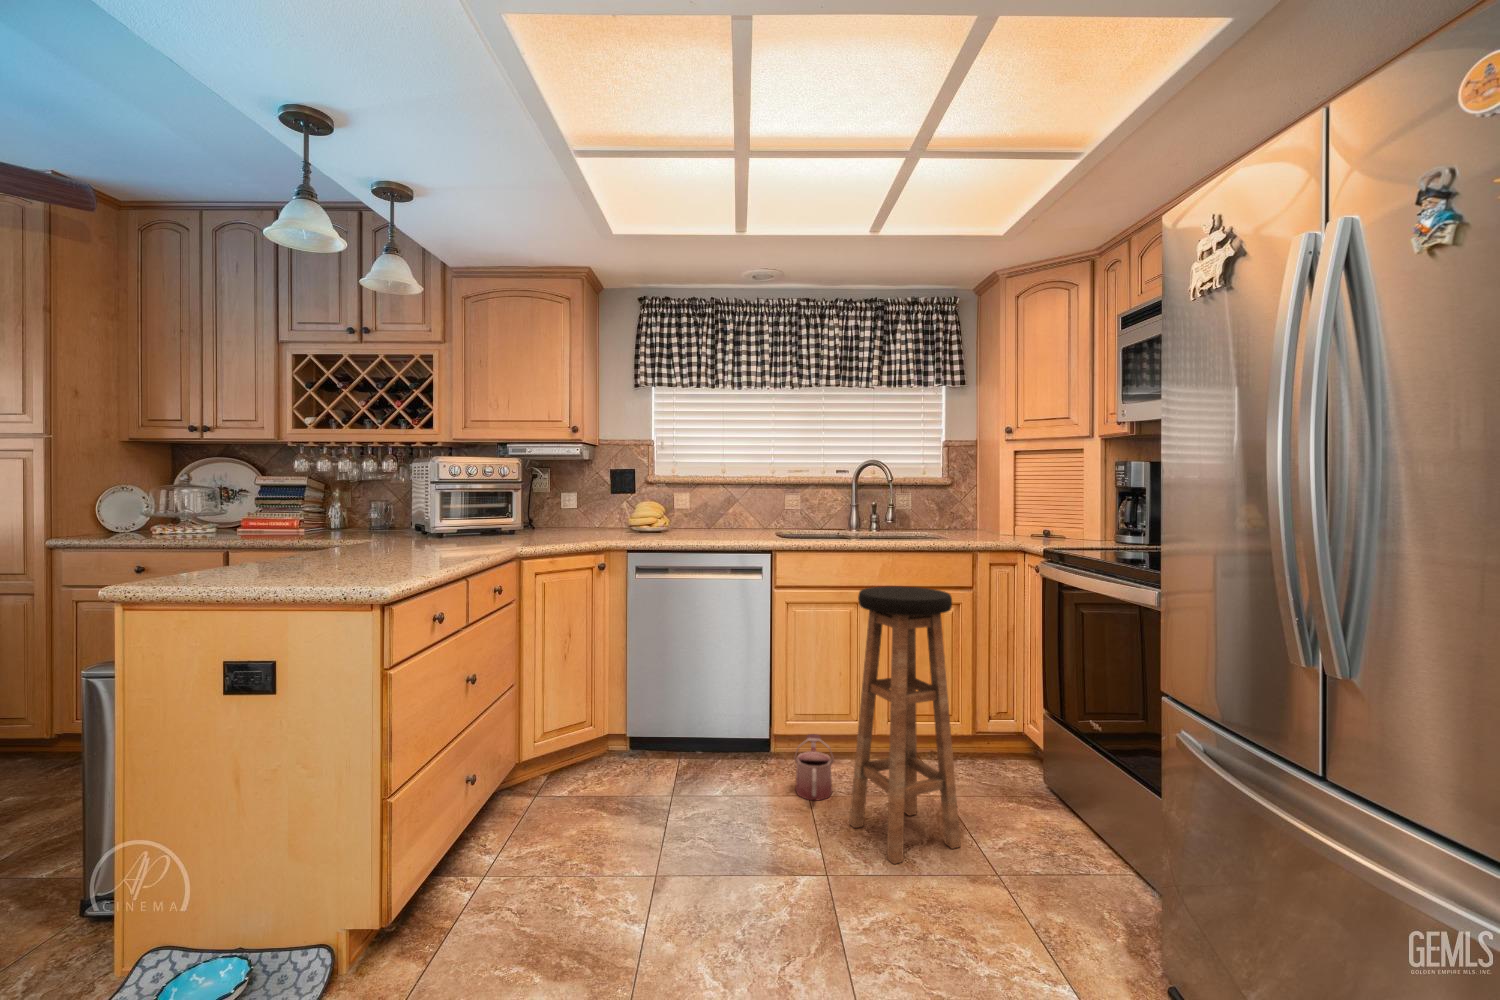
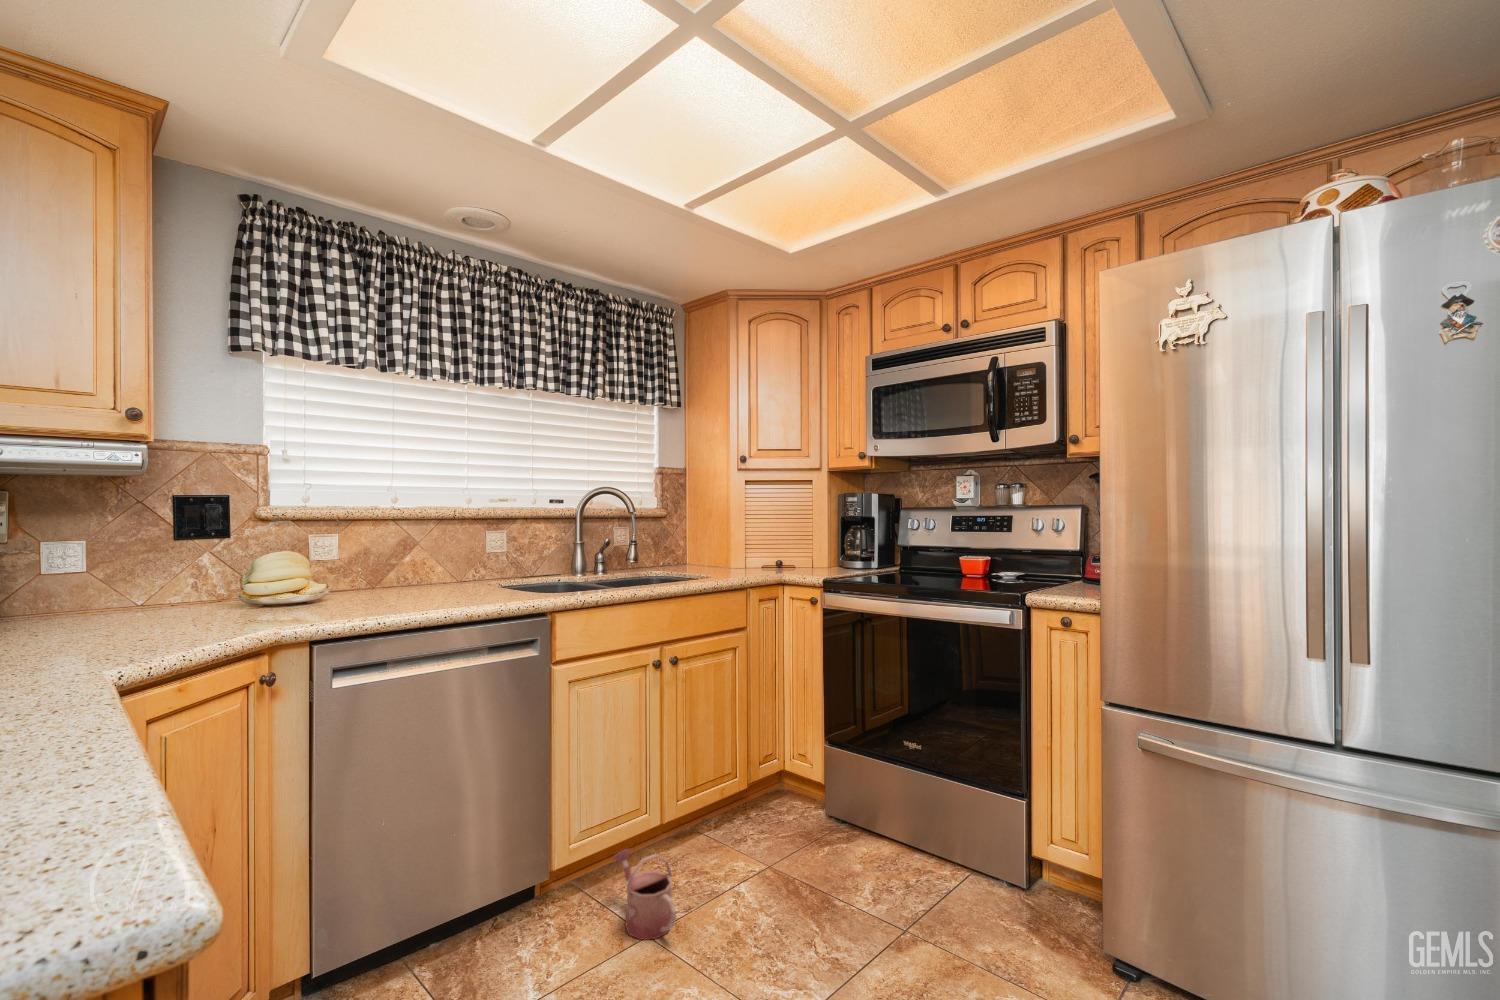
bar stool: present [849,586,960,864] -> none [728,644,841,970]

